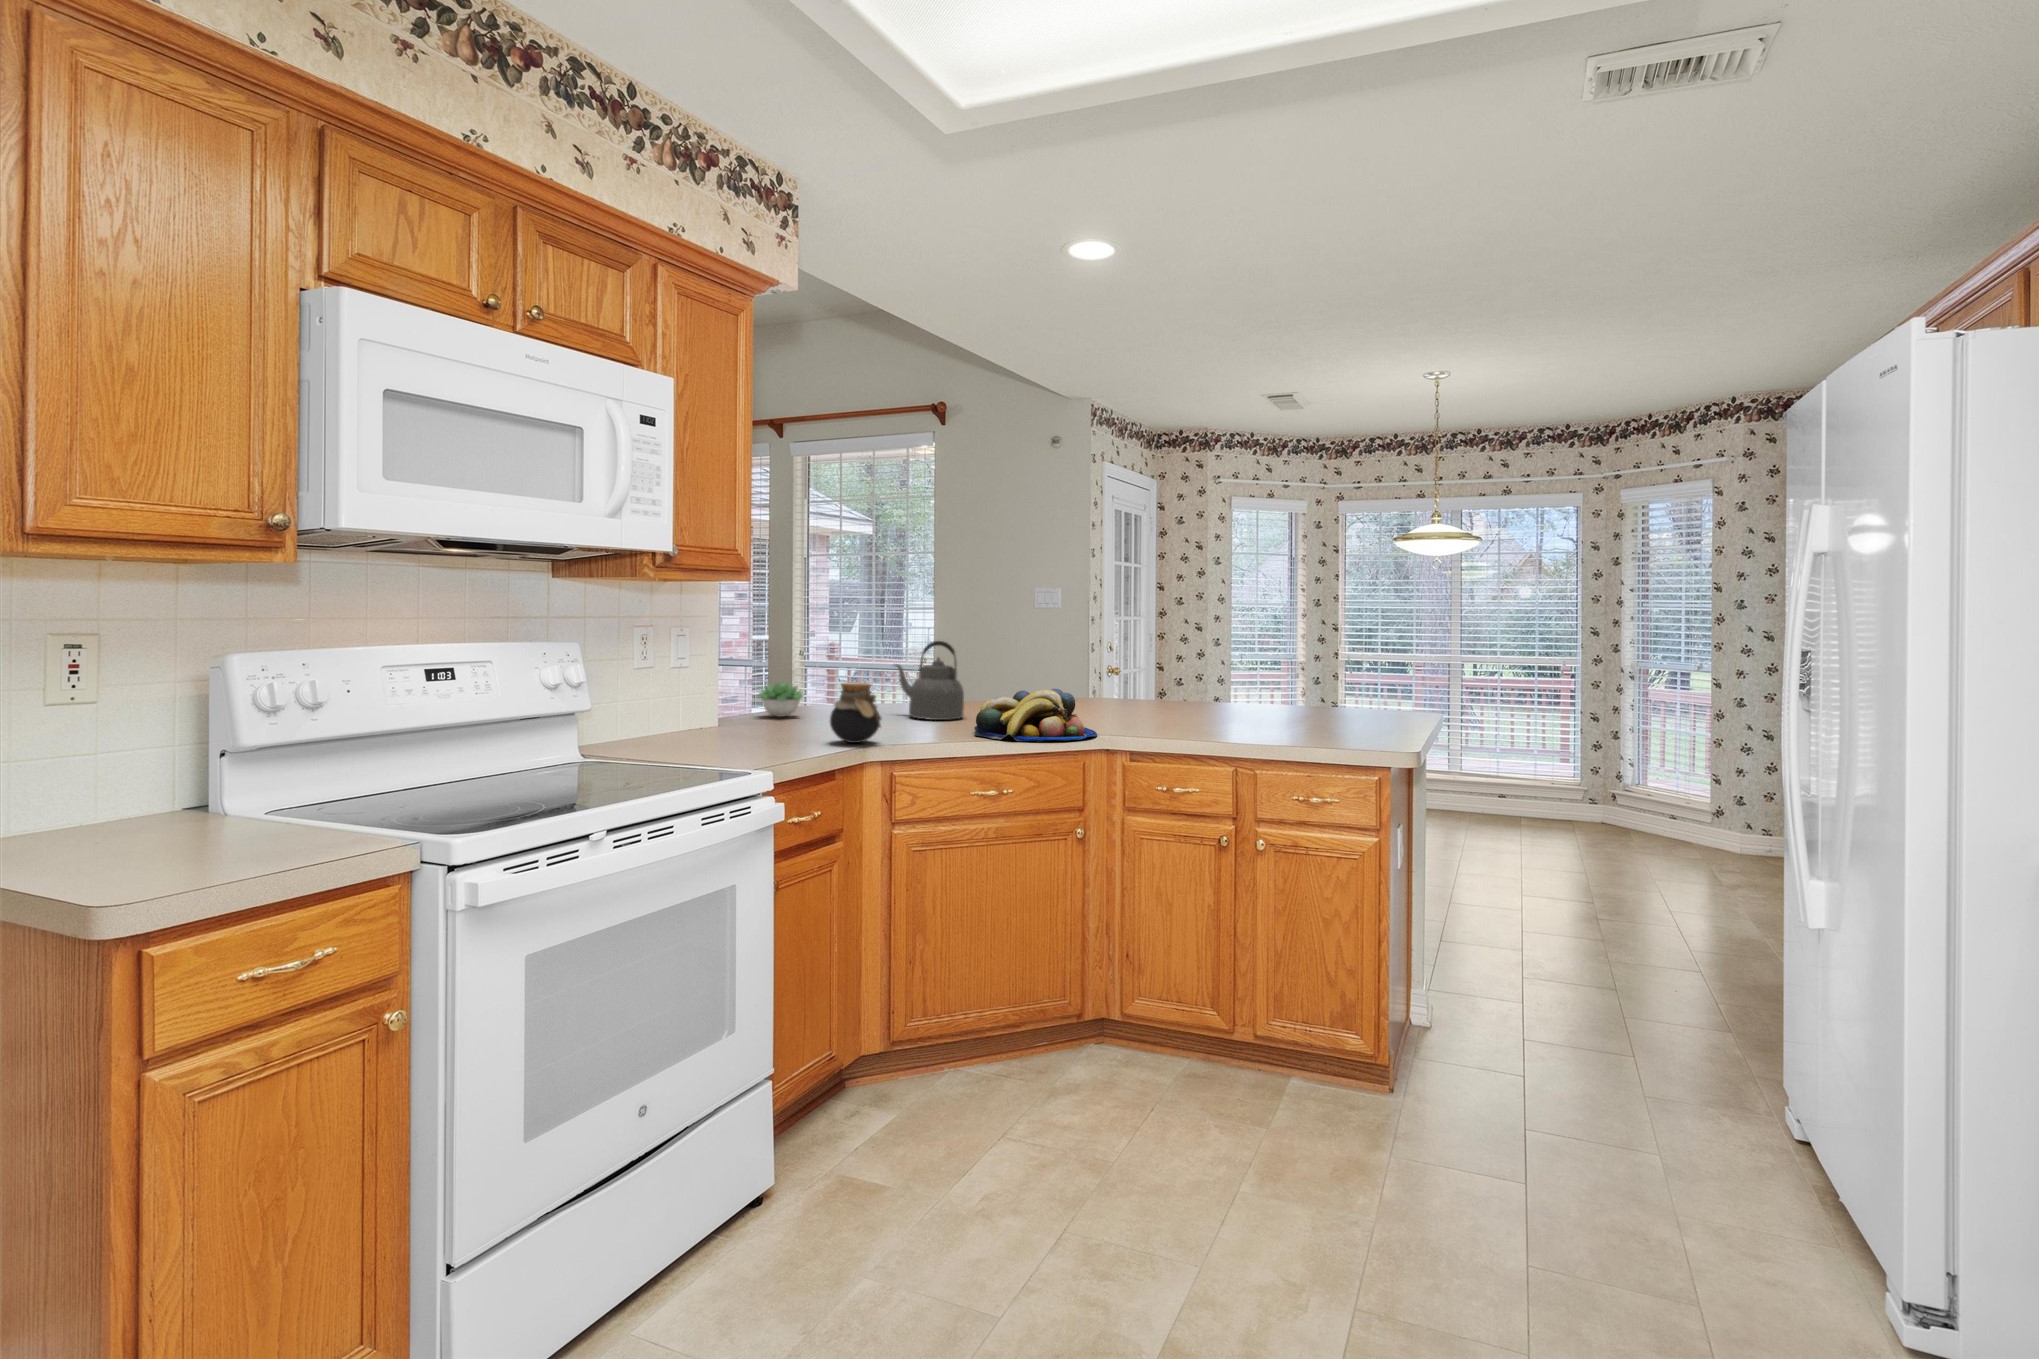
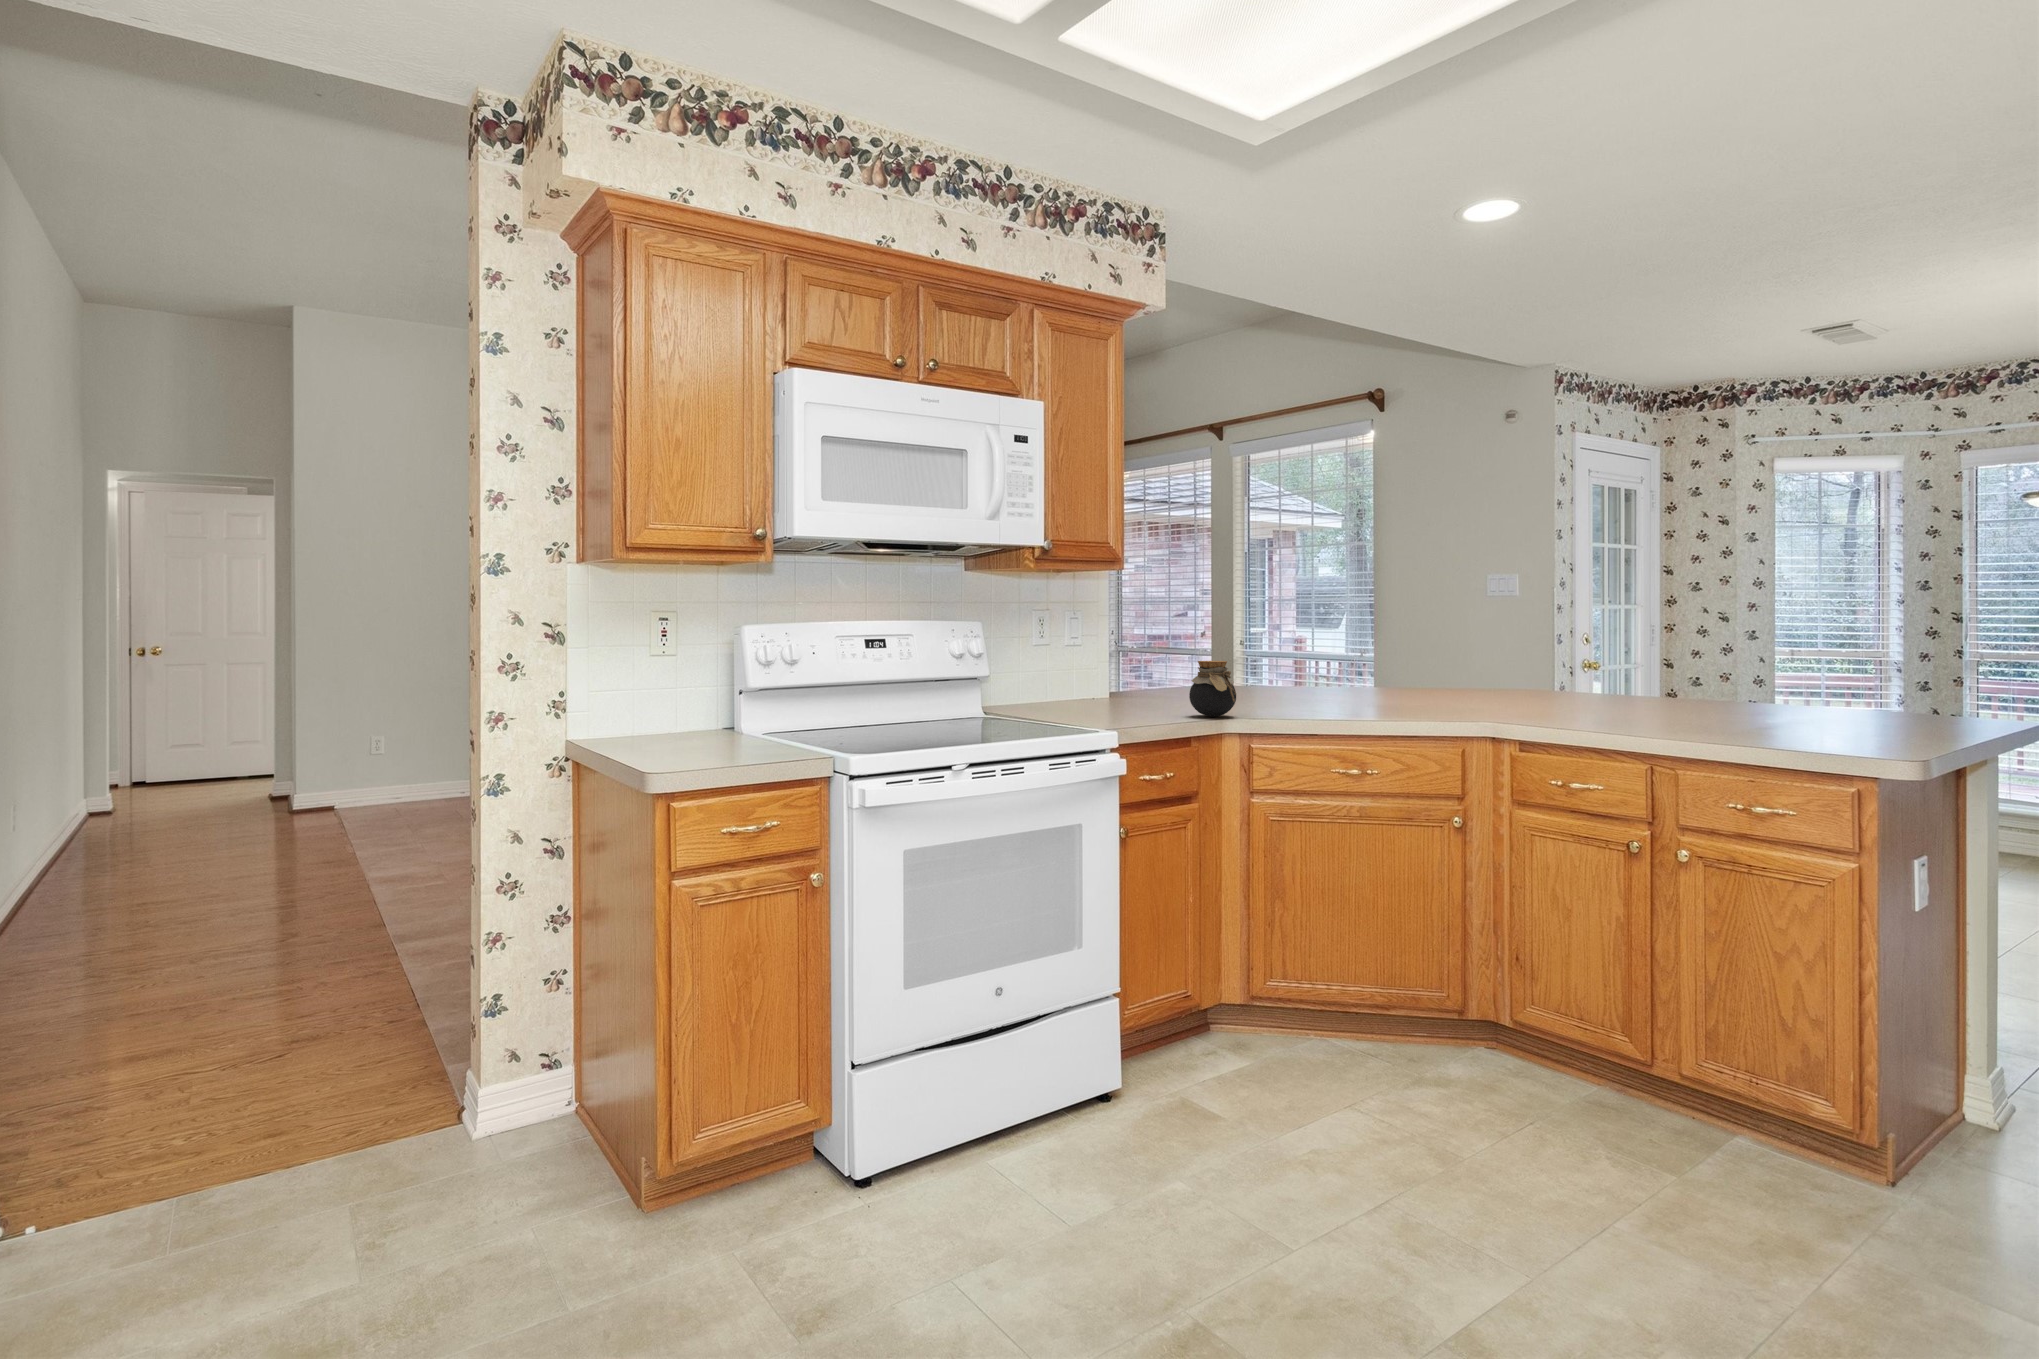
kettle: present [895,641,964,720] -> none [1274,626,1346,704]
succulent plant: present [759,683,804,717] -> none [1145,668,1188,700]
fruit bowl: present [974,689,1097,741] -> none [1339,668,1479,719]

